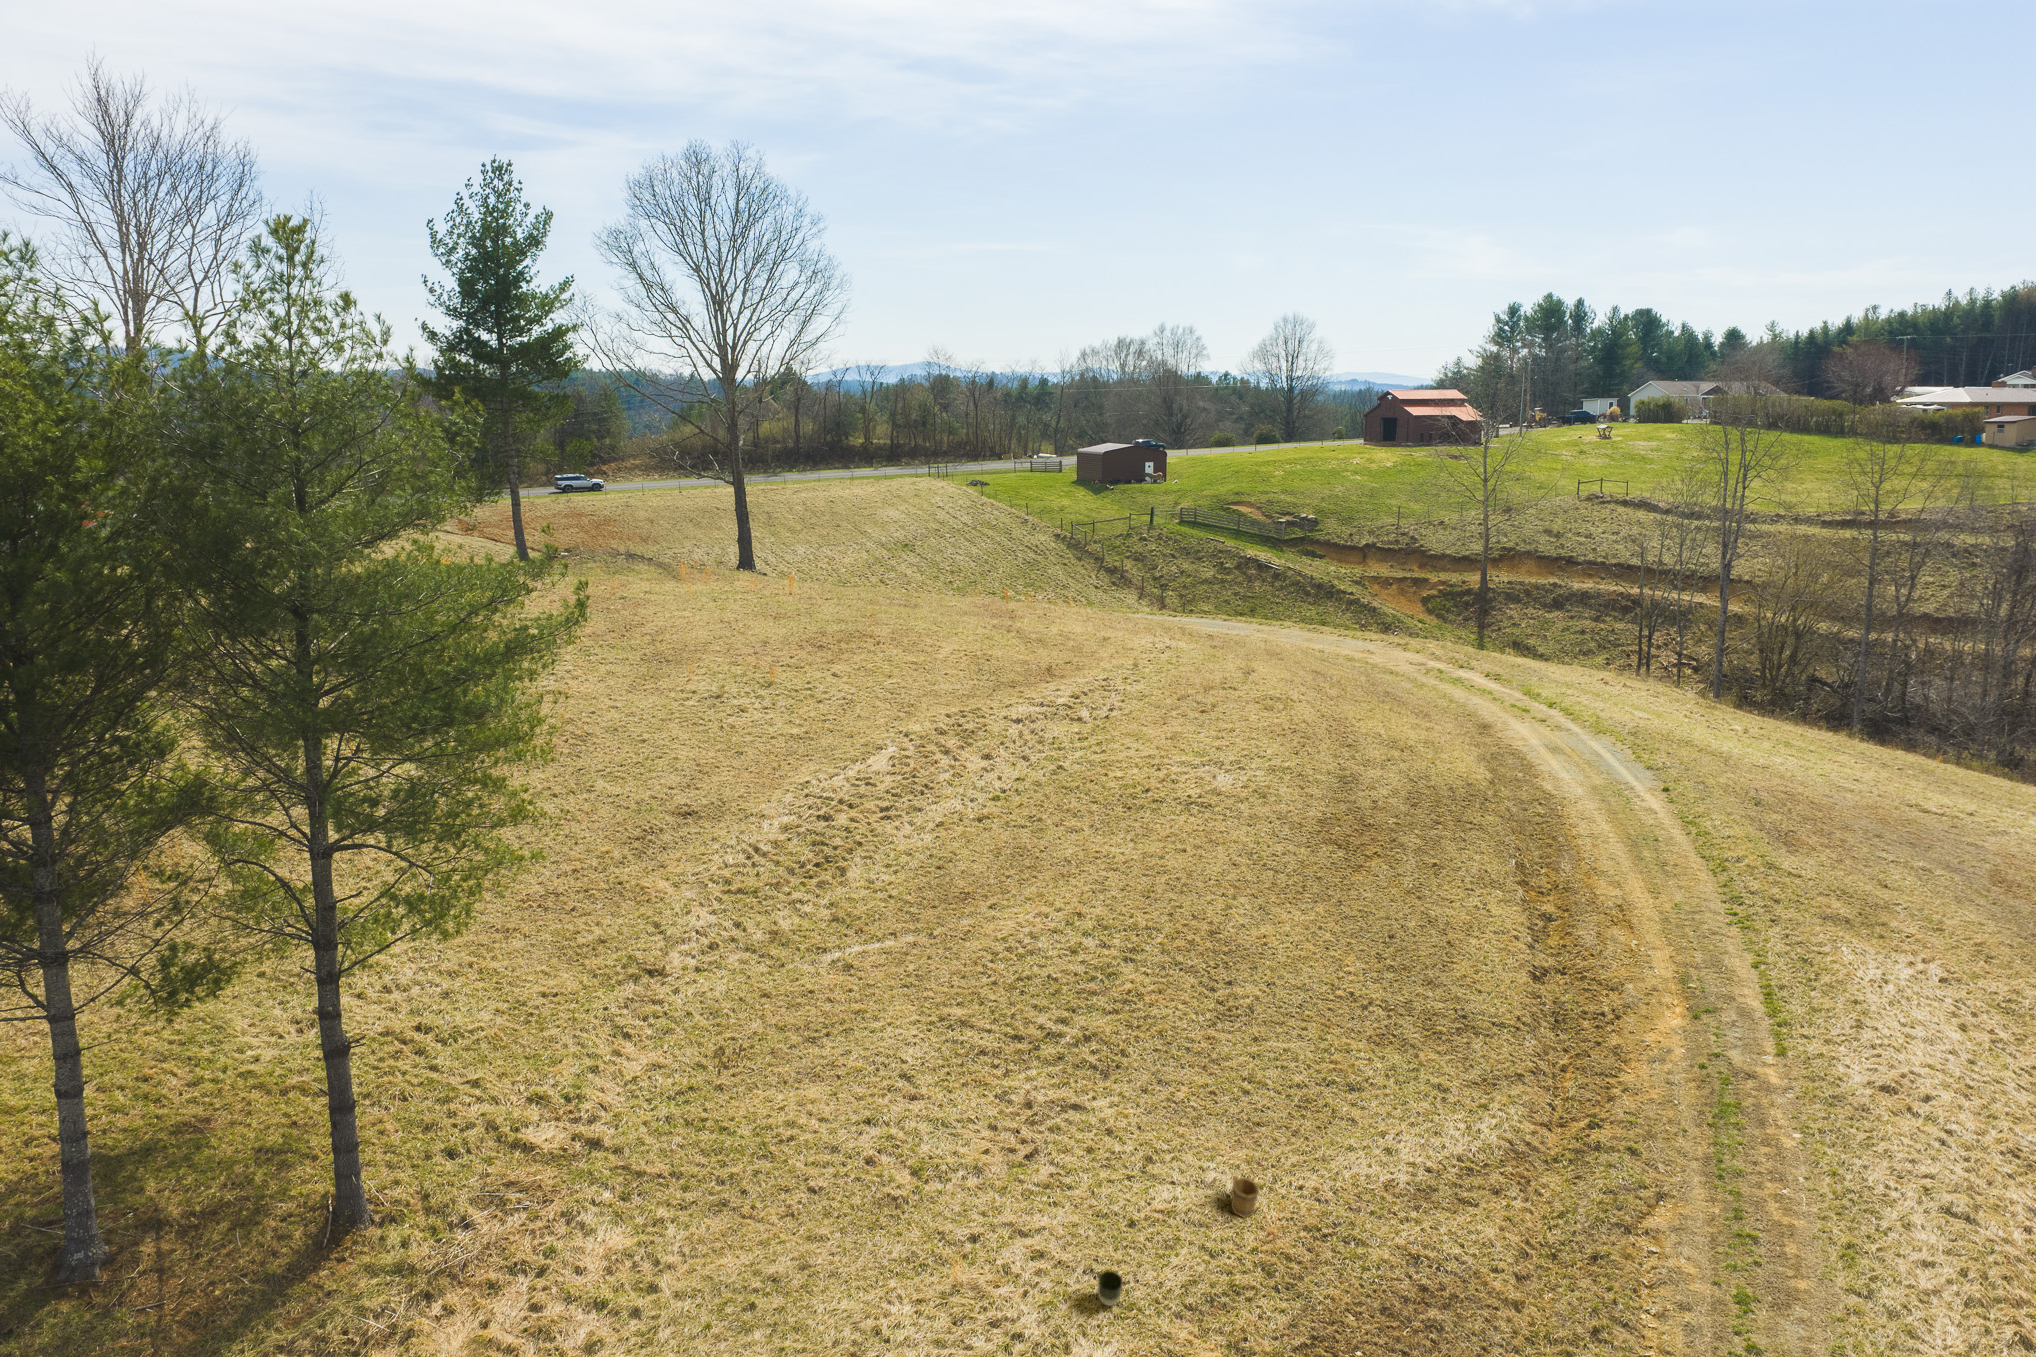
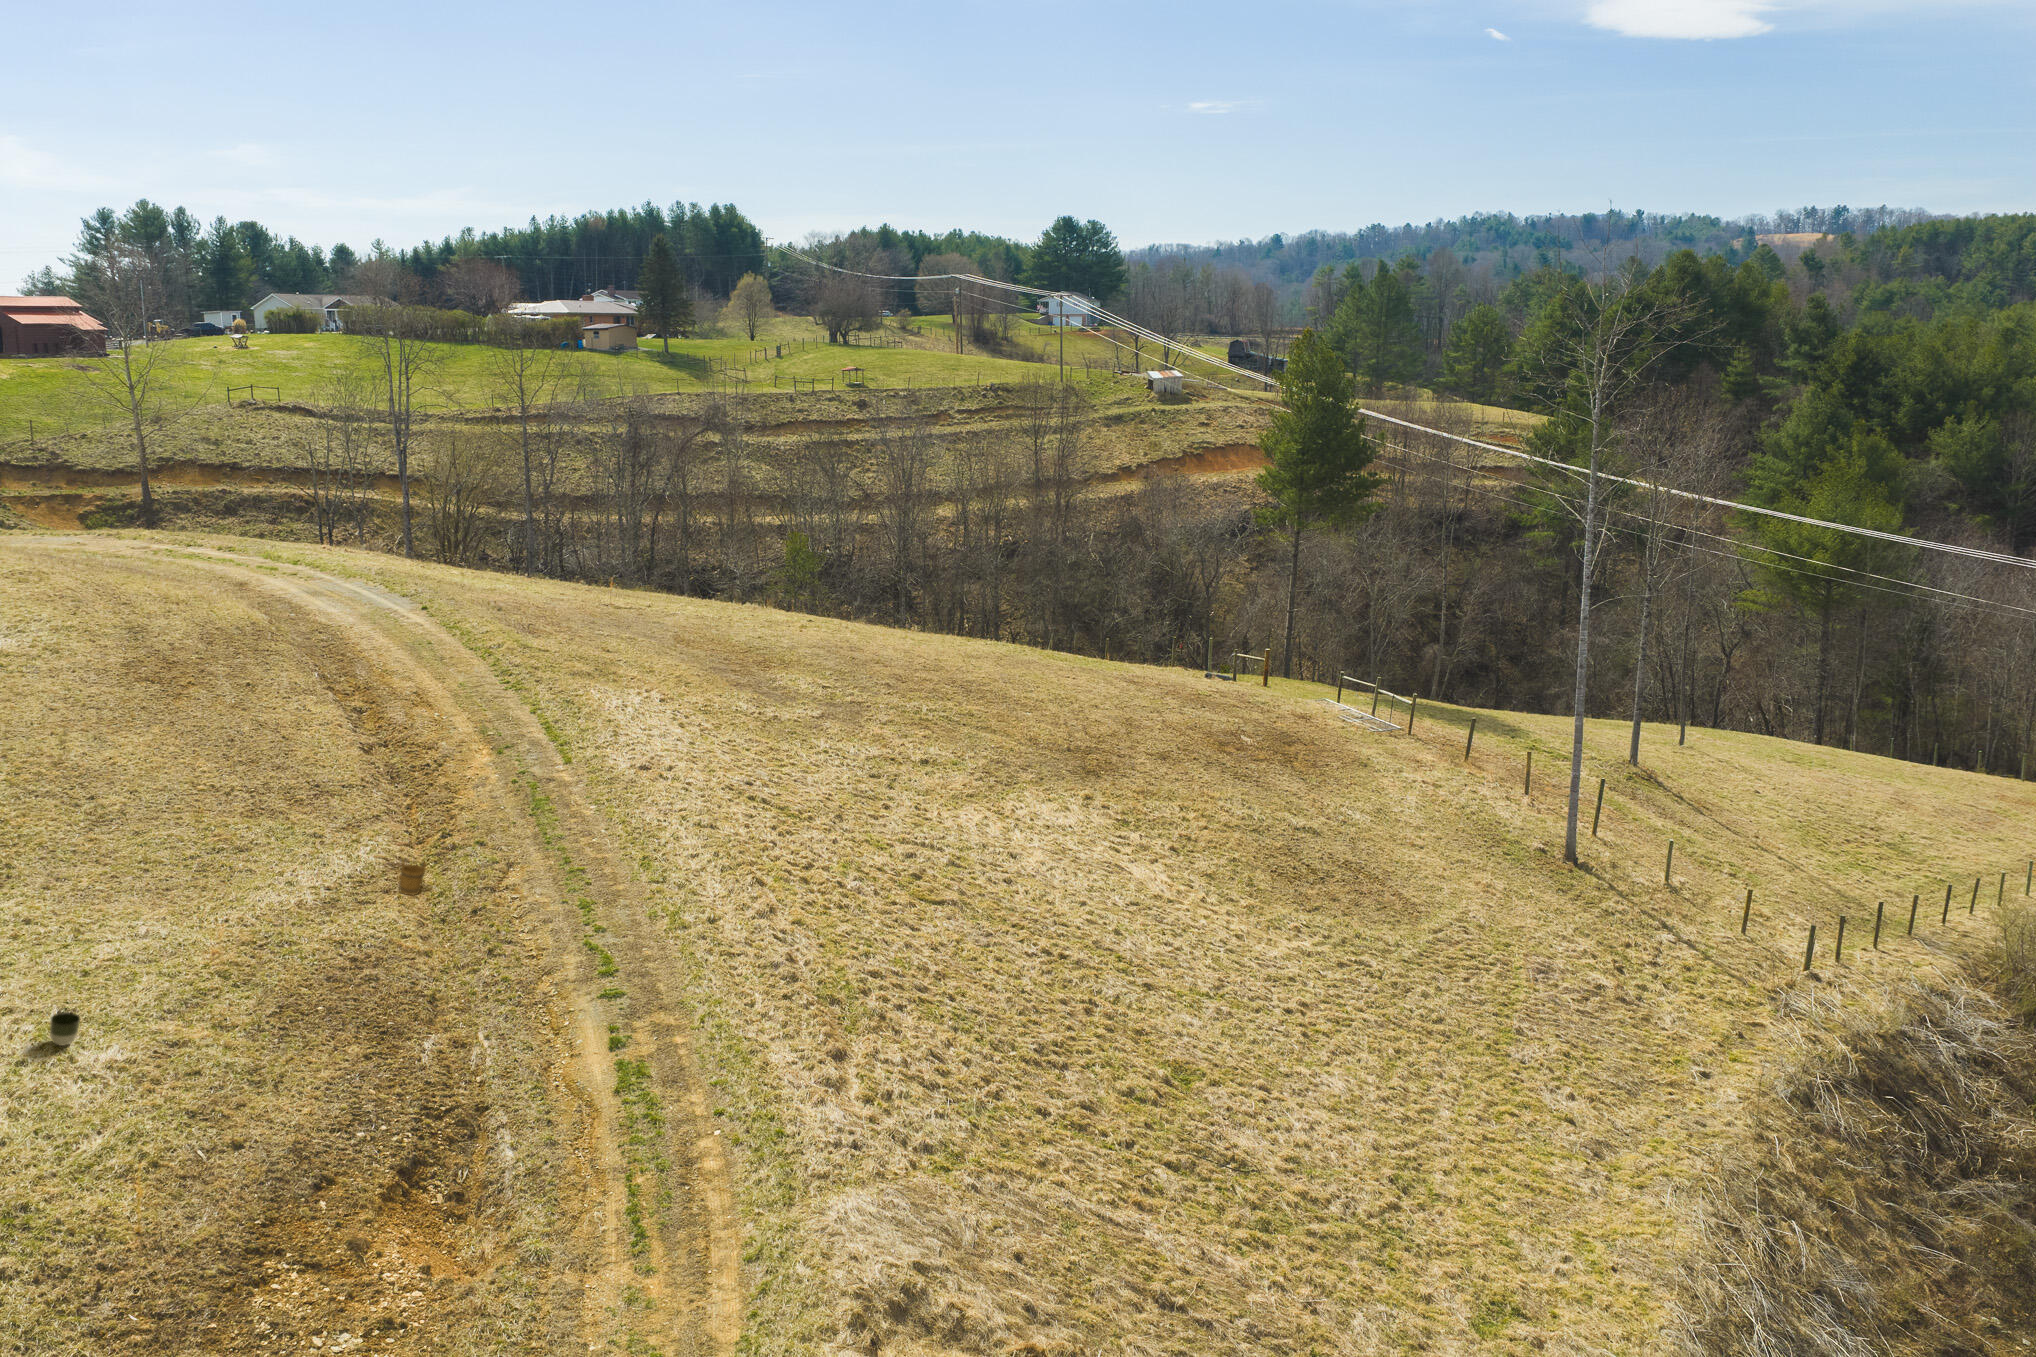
bucket: present [1231,1175,1260,1217] -> present [399,862,426,895]

